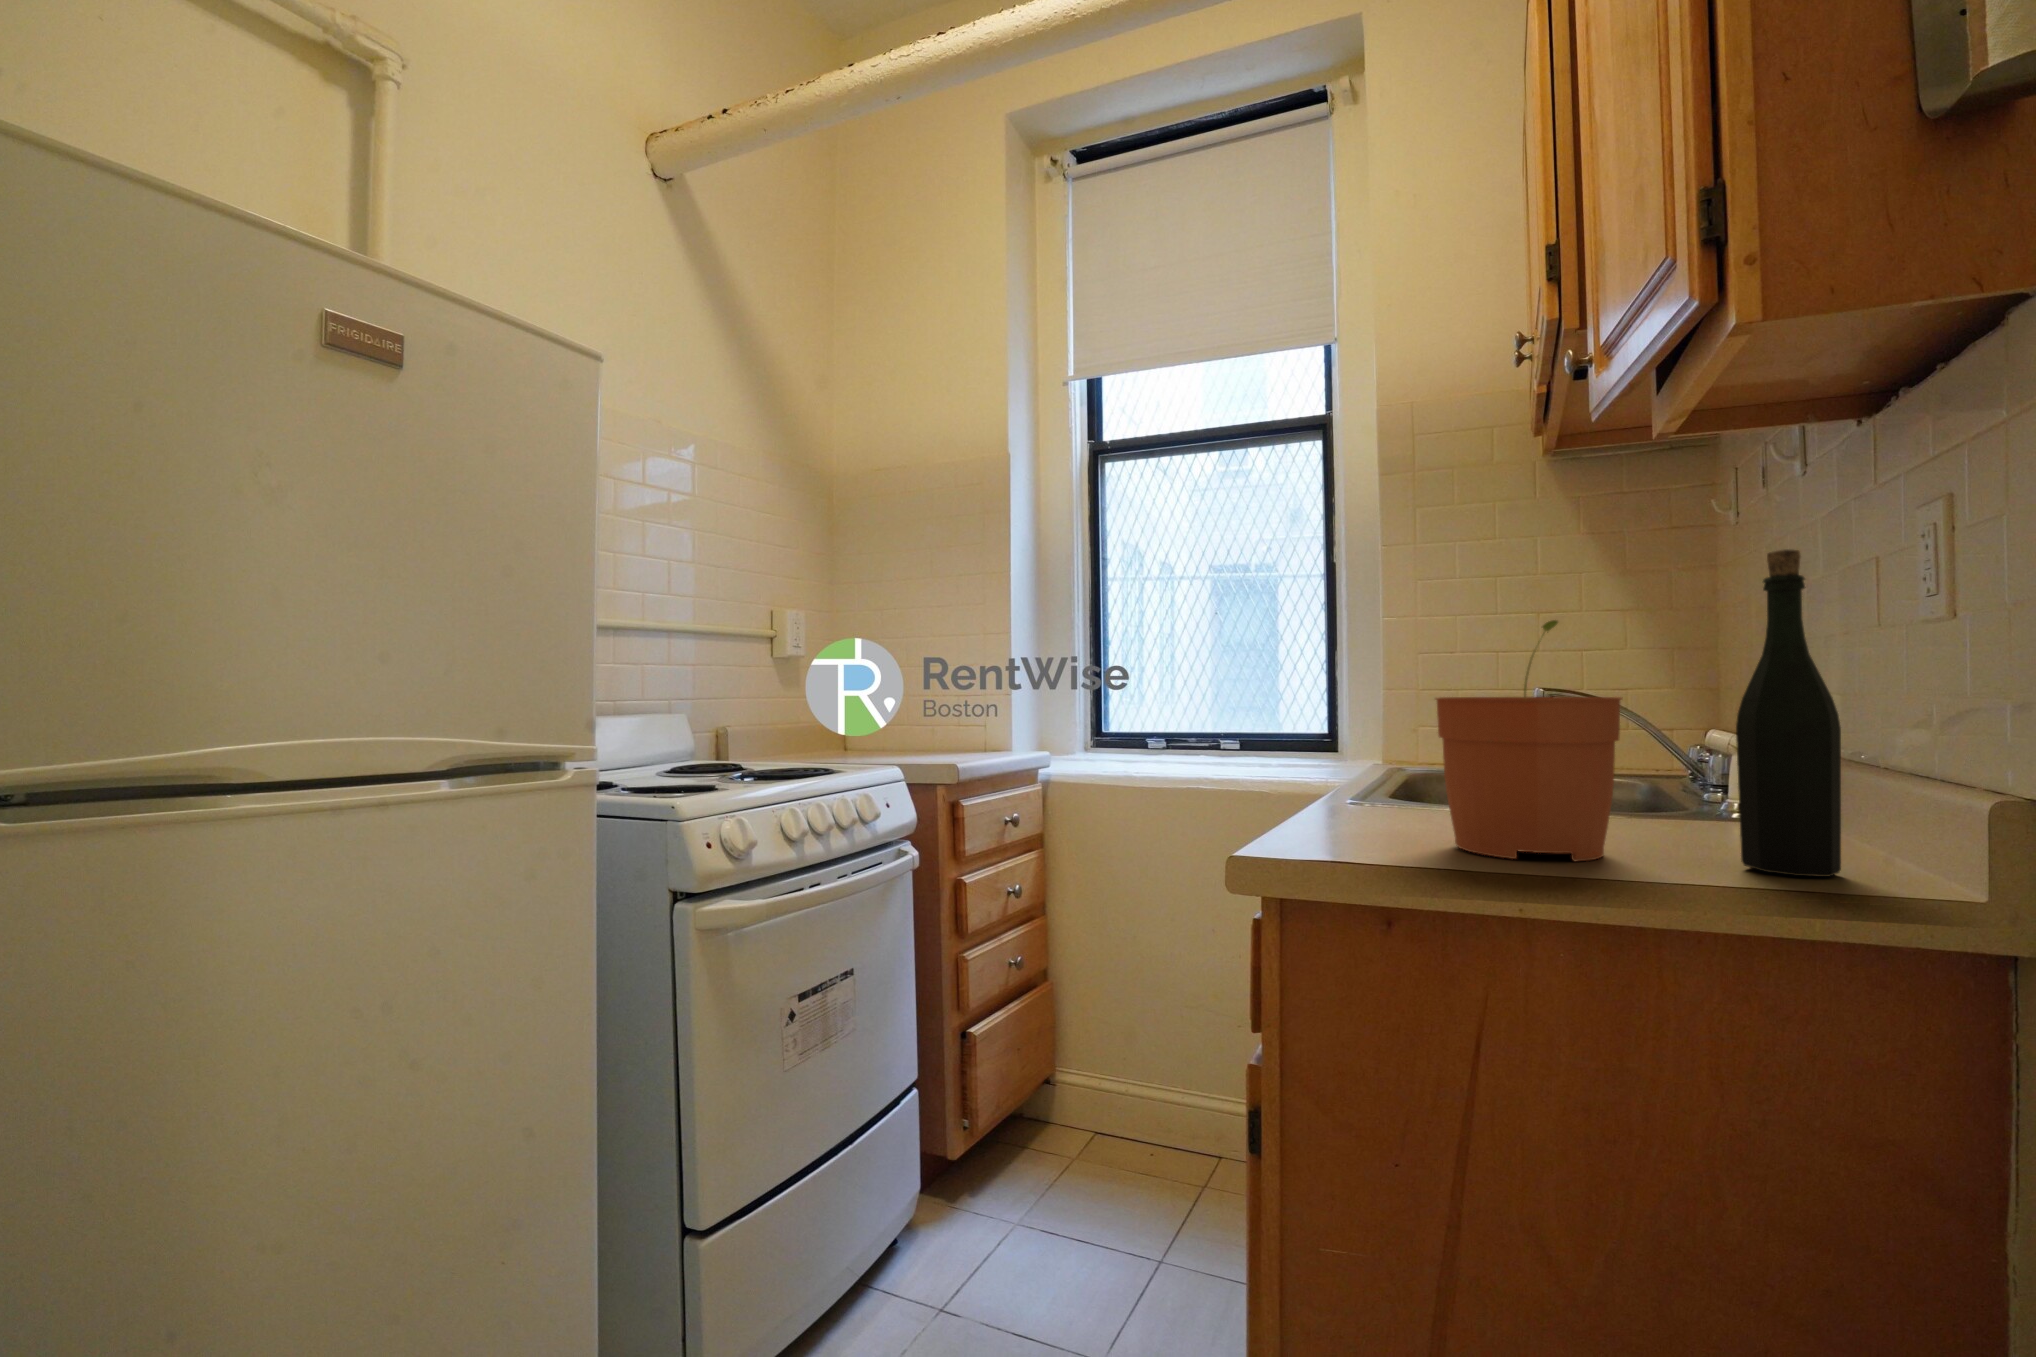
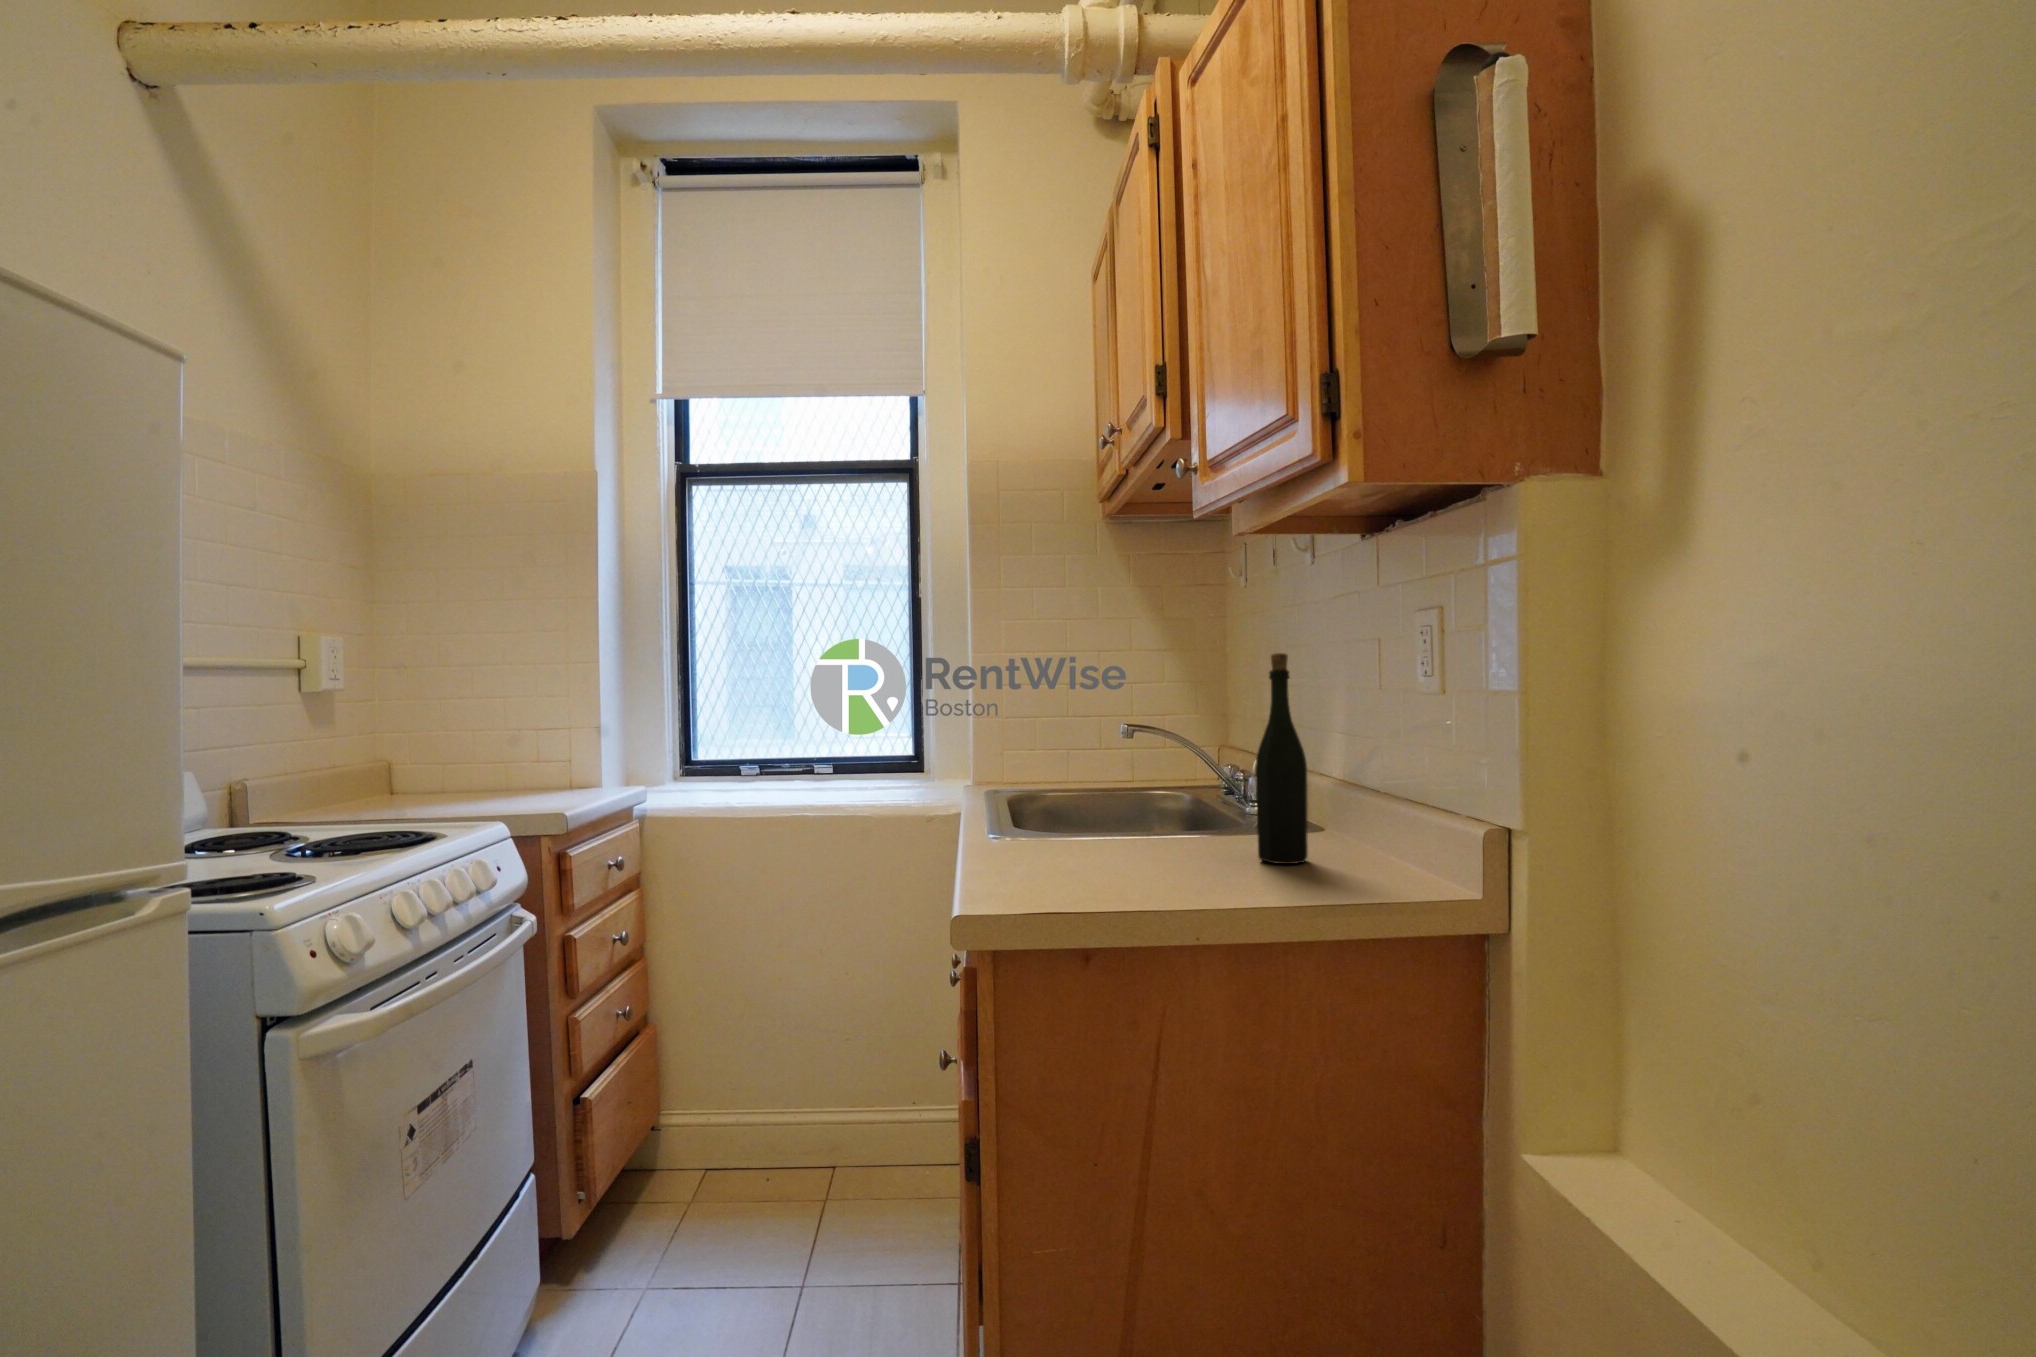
plant pot: present [1436,620,1622,861] -> none [1071,692,1192,871]

